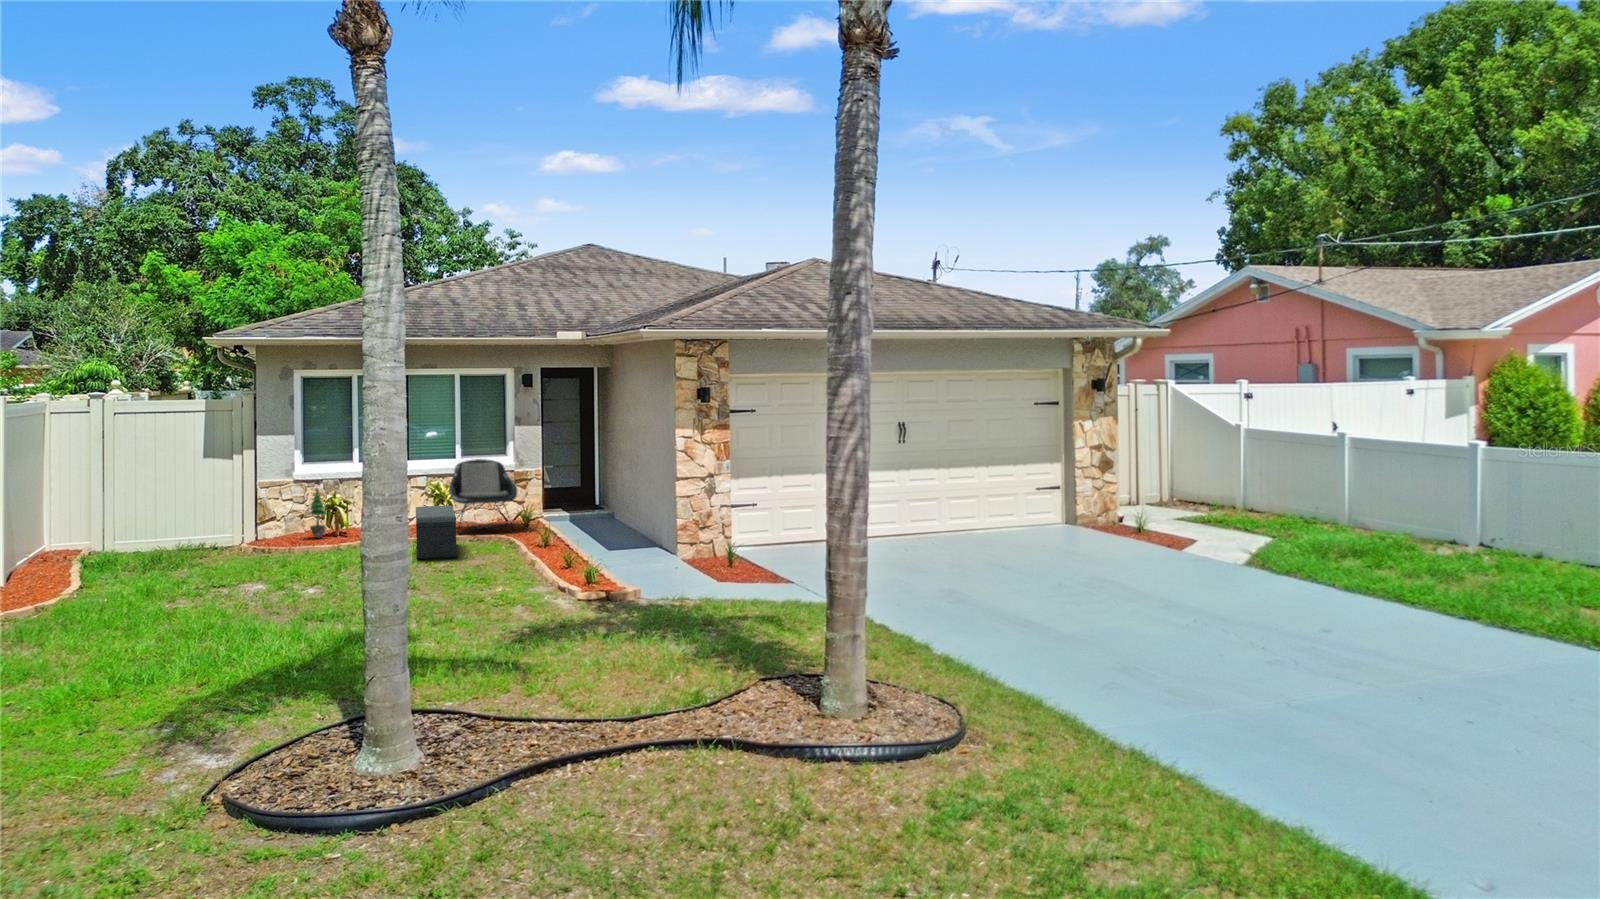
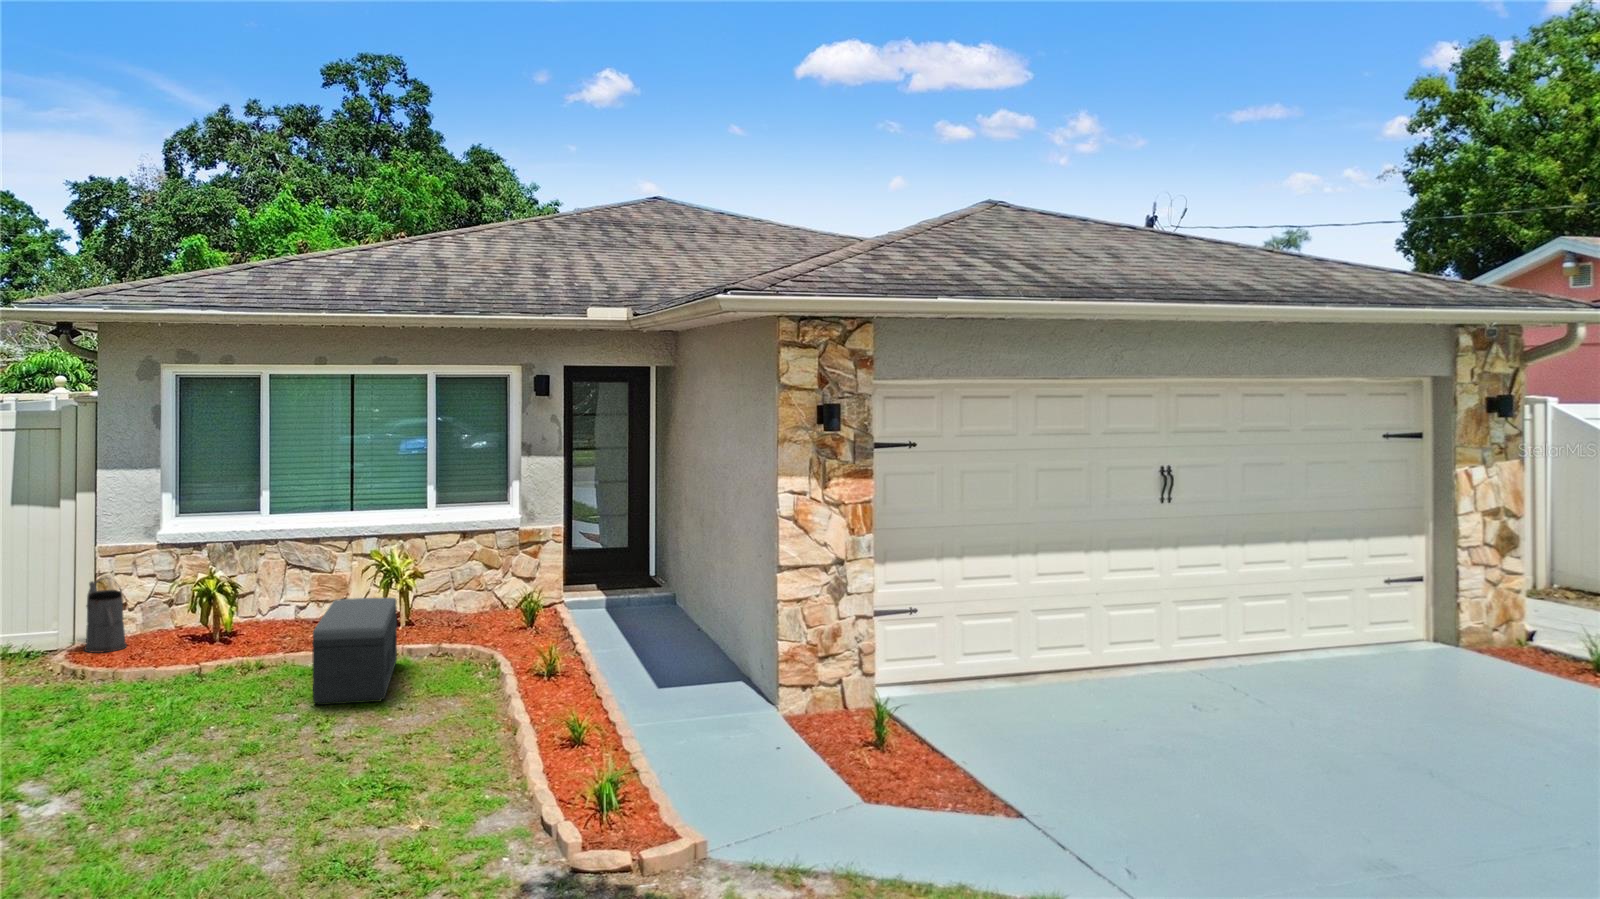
lounge chair: present [449,459,517,535] -> none [406,511,516,639]
potted tree: present [309,489,326,538] -> none [172,557,206,641]
watering can: none [254,499,282,544] -> present [84,578,127,653]

